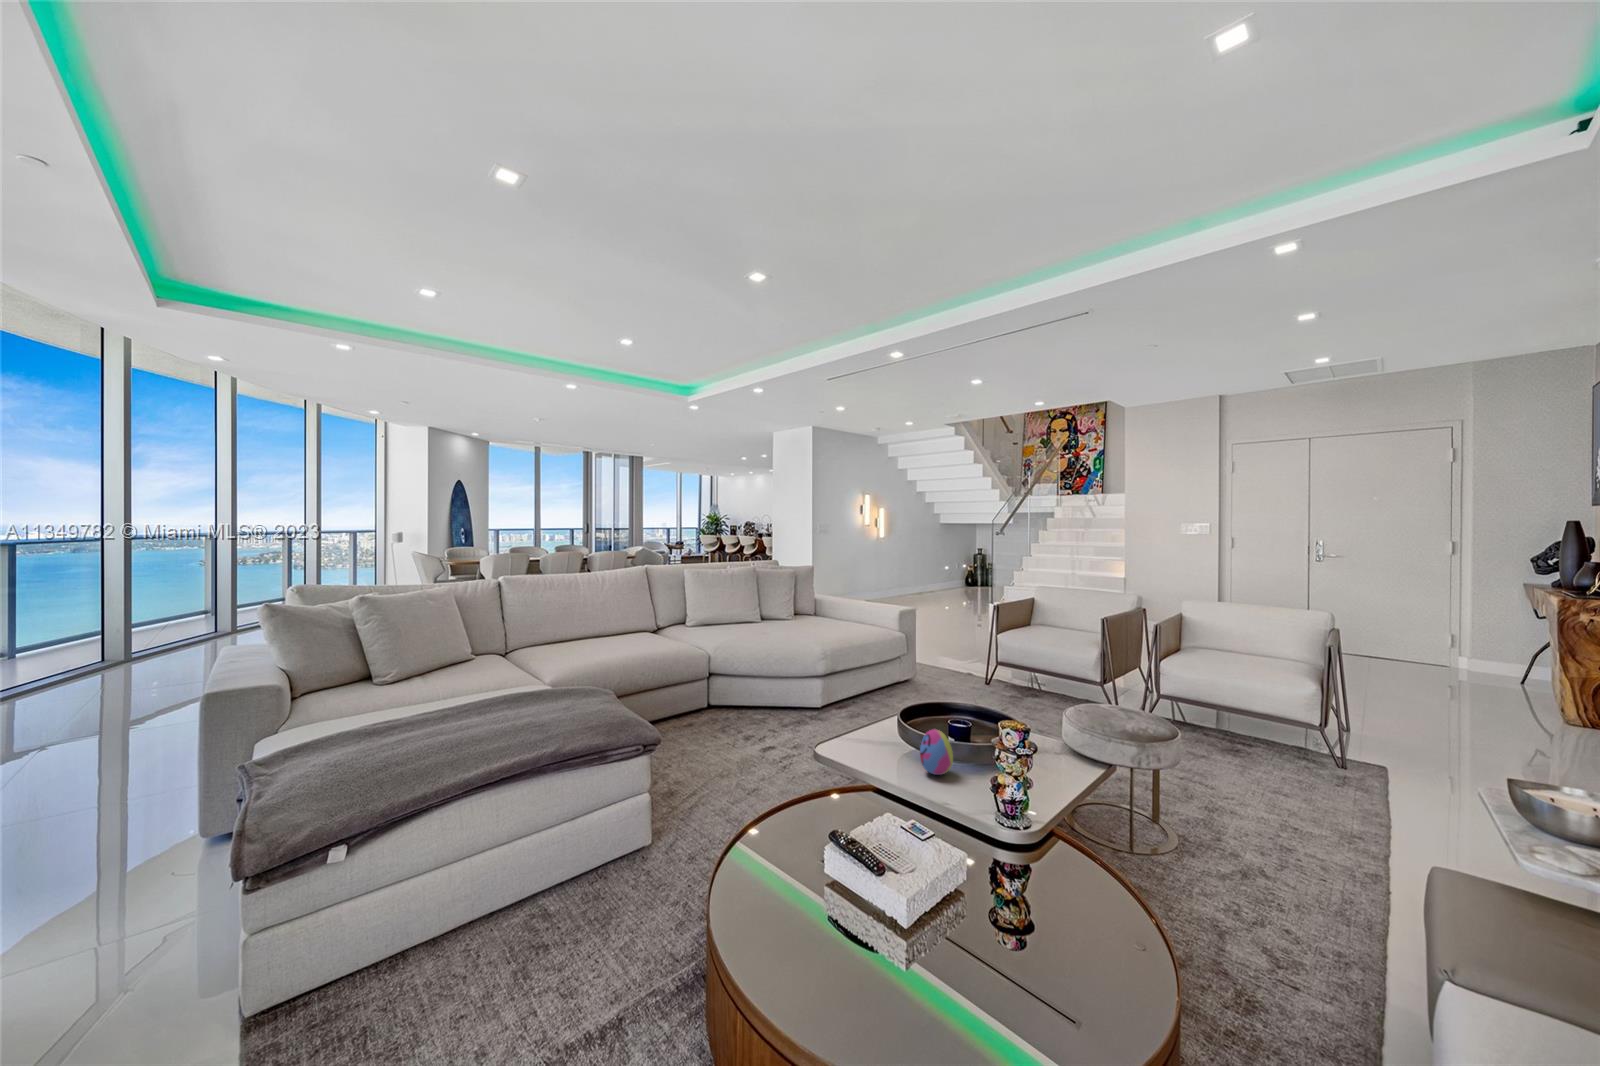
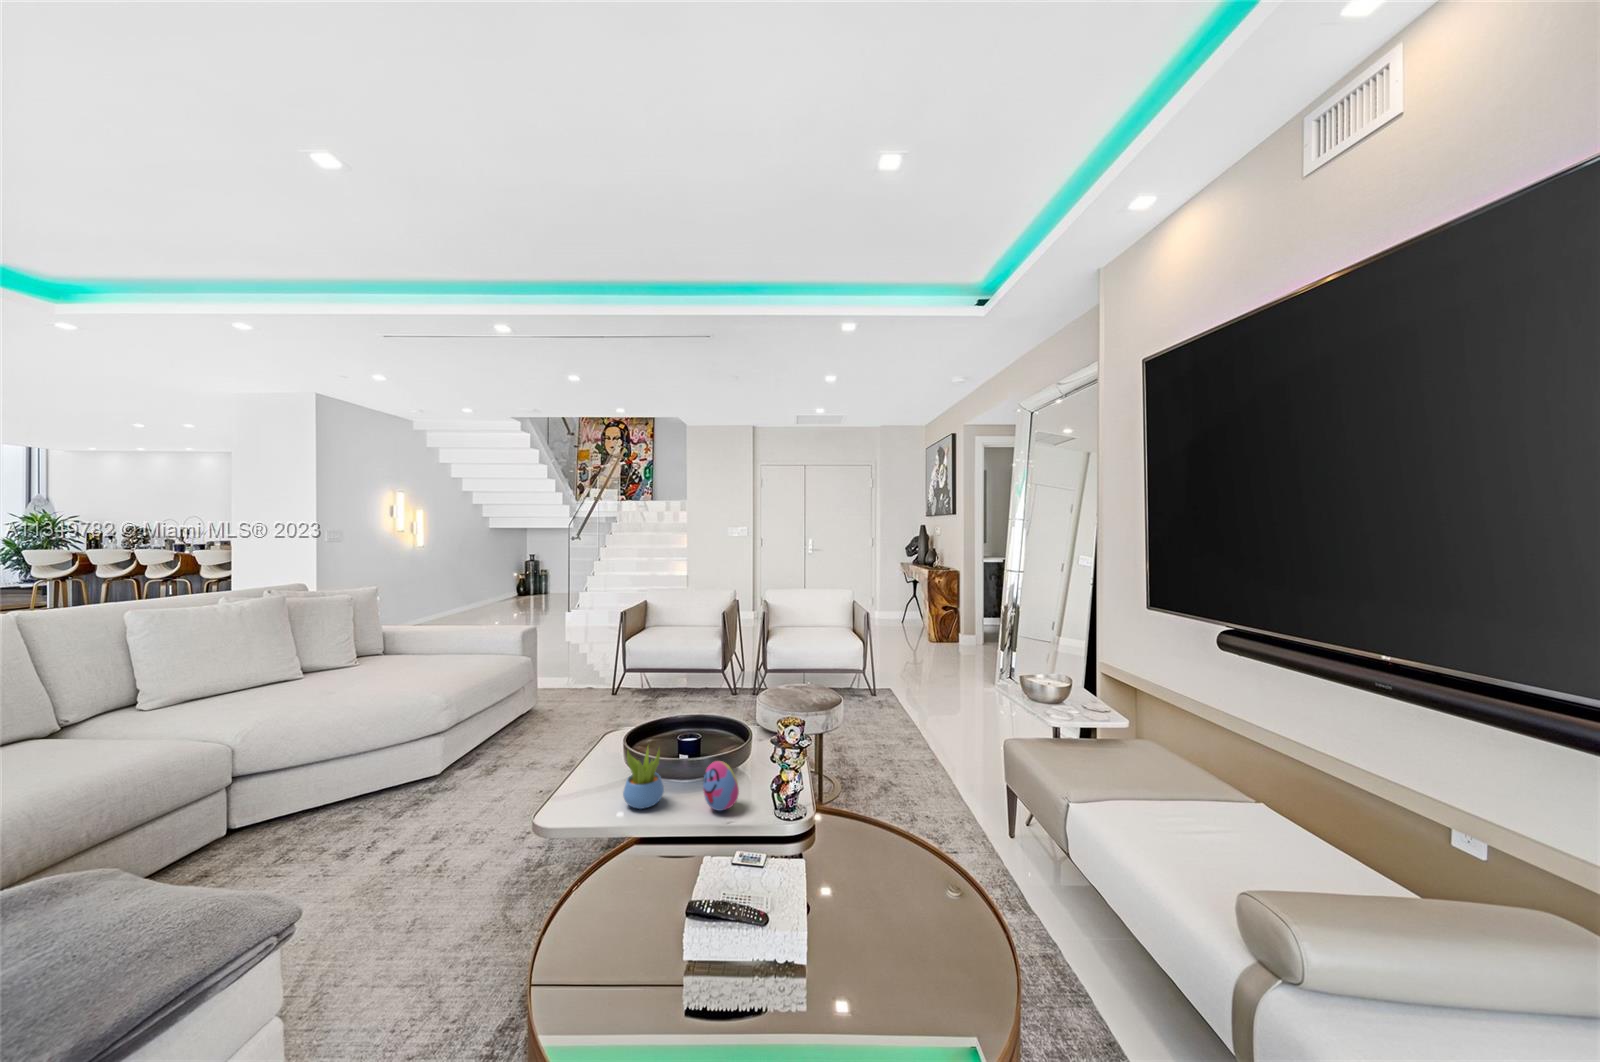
succulent plant: none [866,700,899,754] -> present [623,749,664,809]

